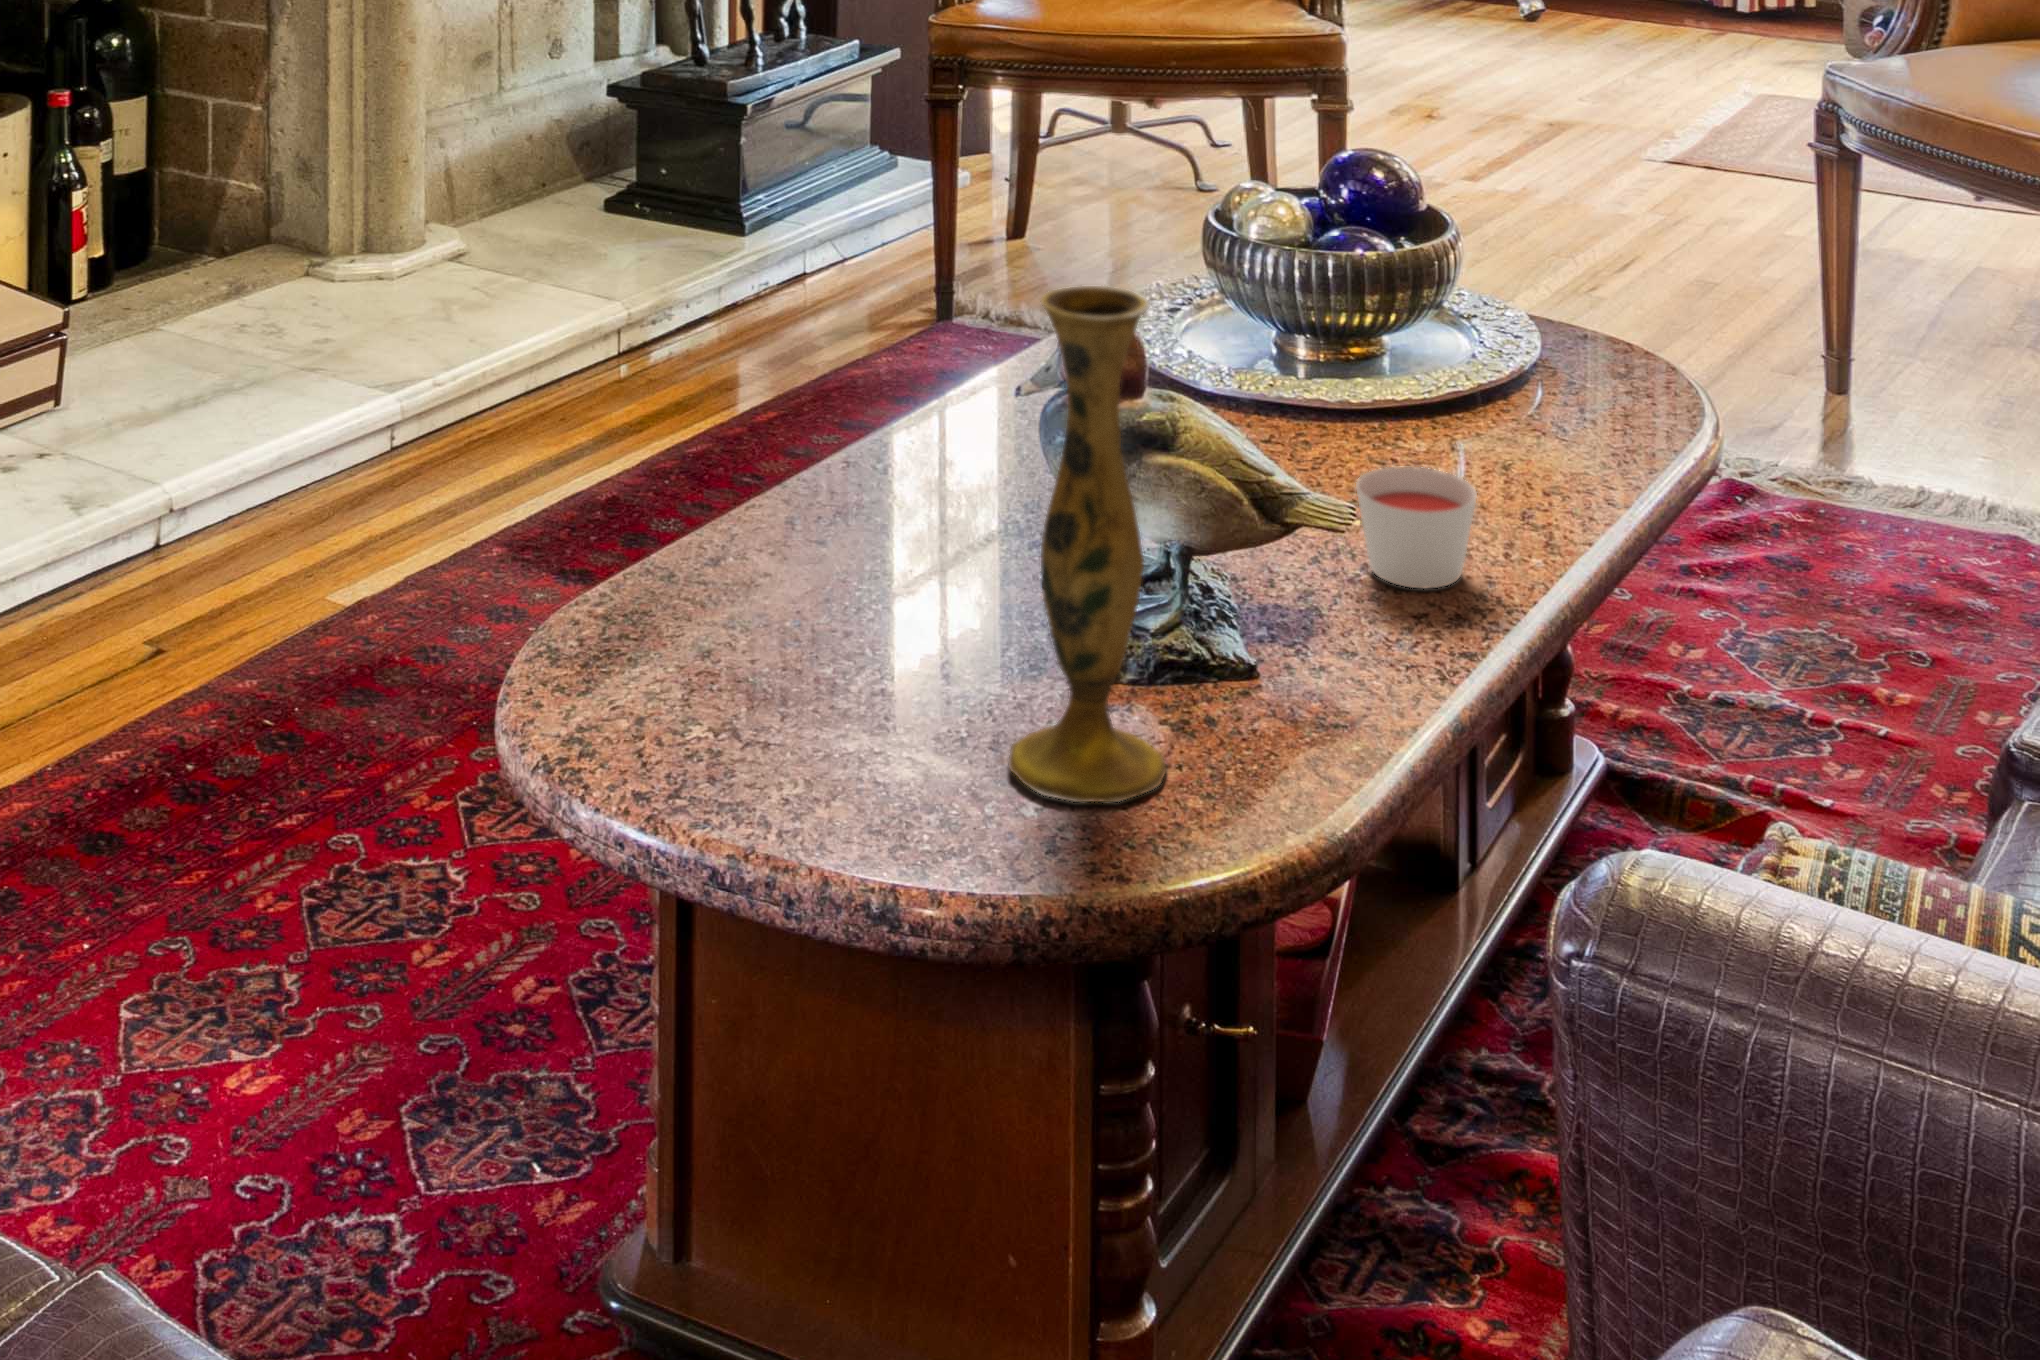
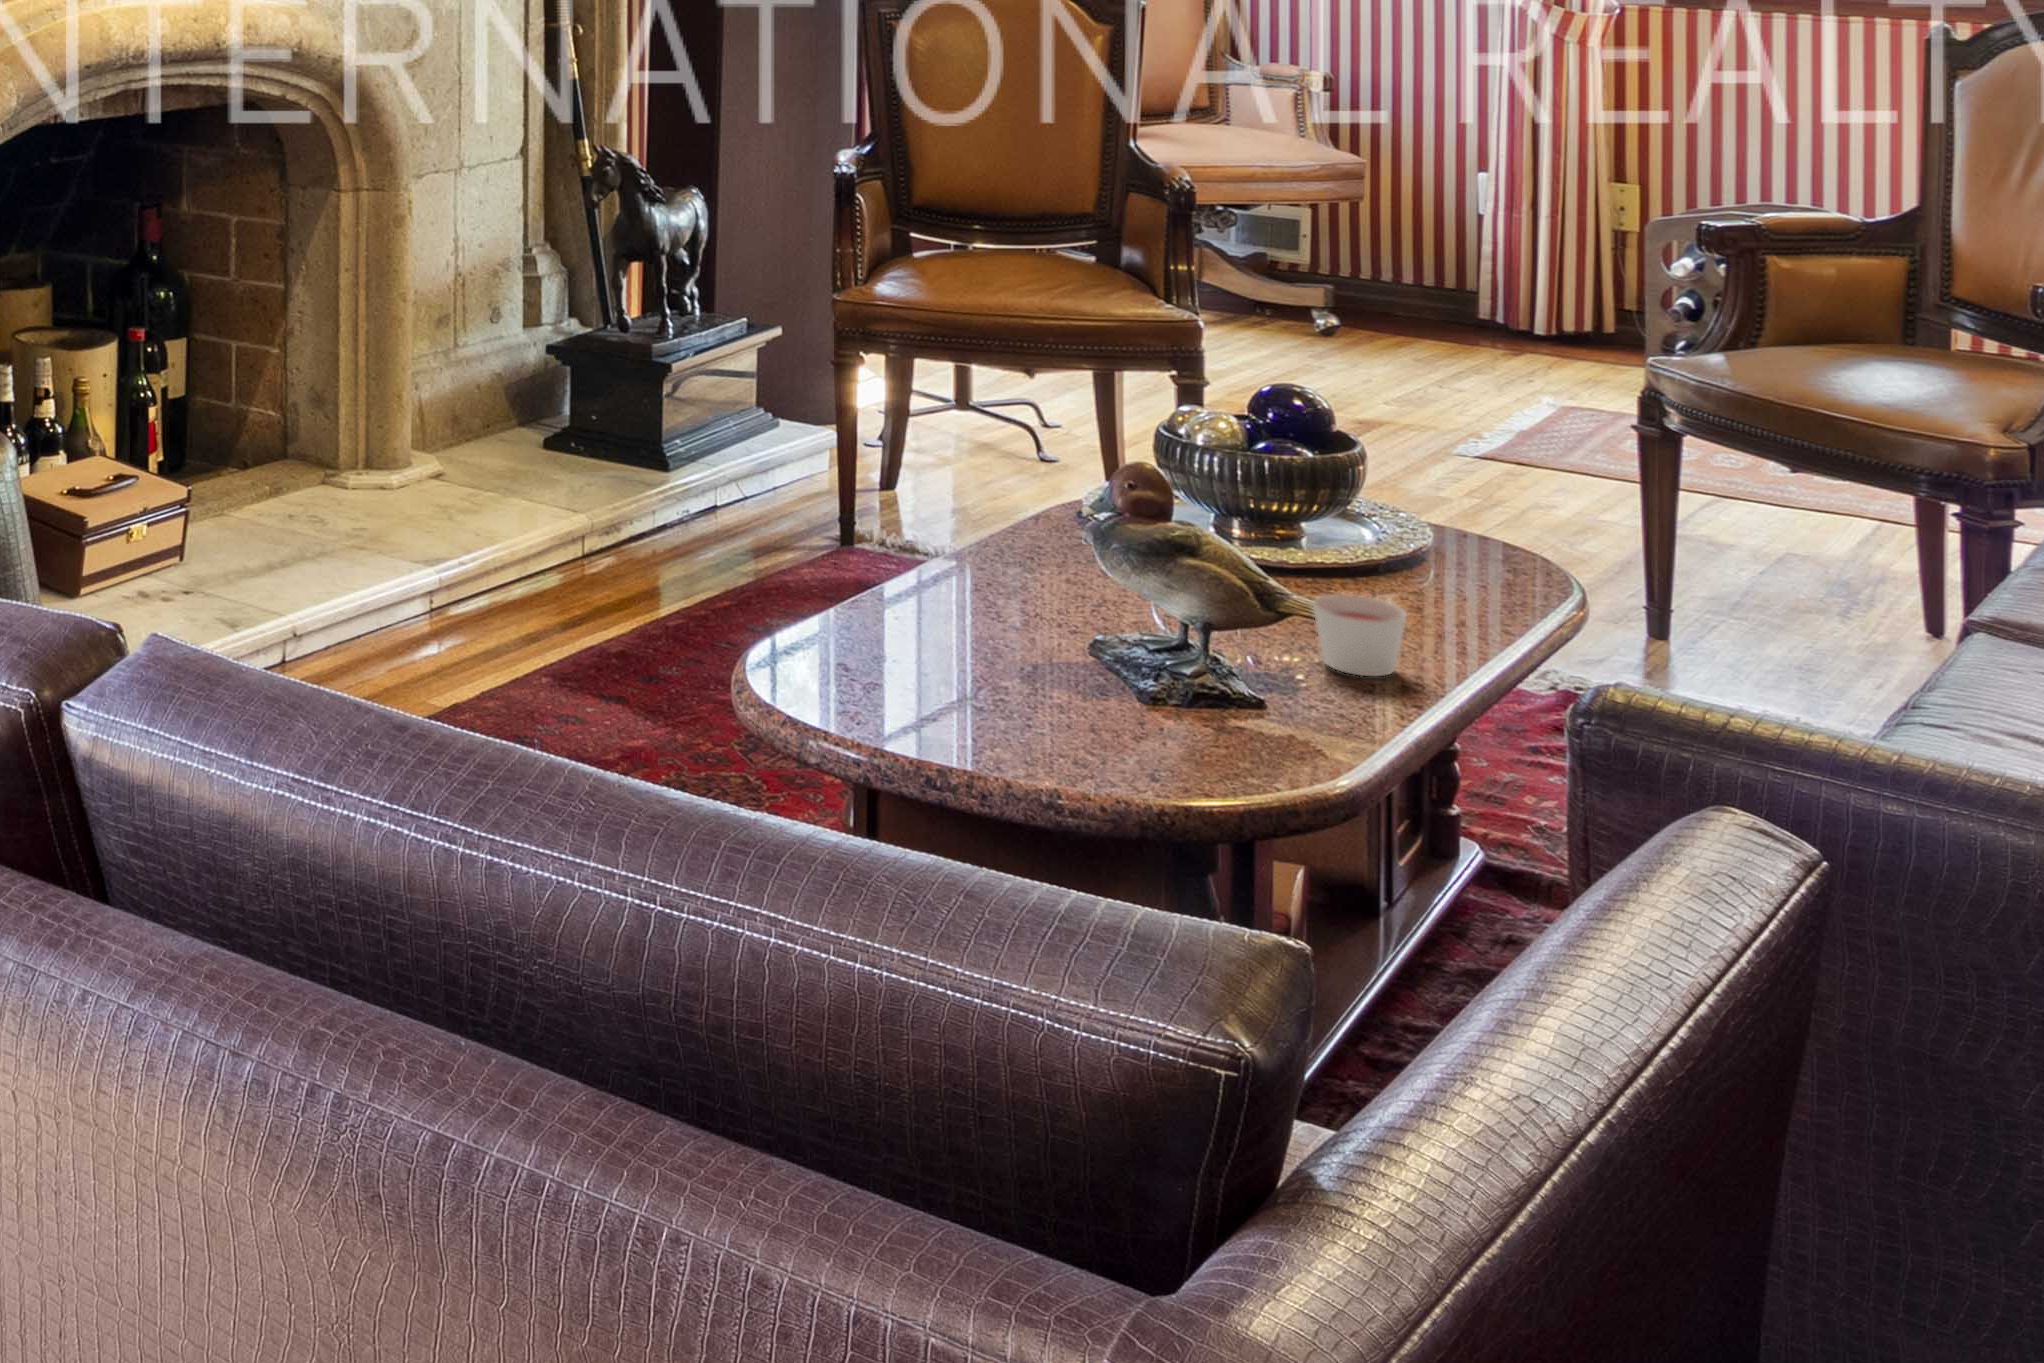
vase: present [1009,286,1166,802] -> none [1095,434,1209,768]

